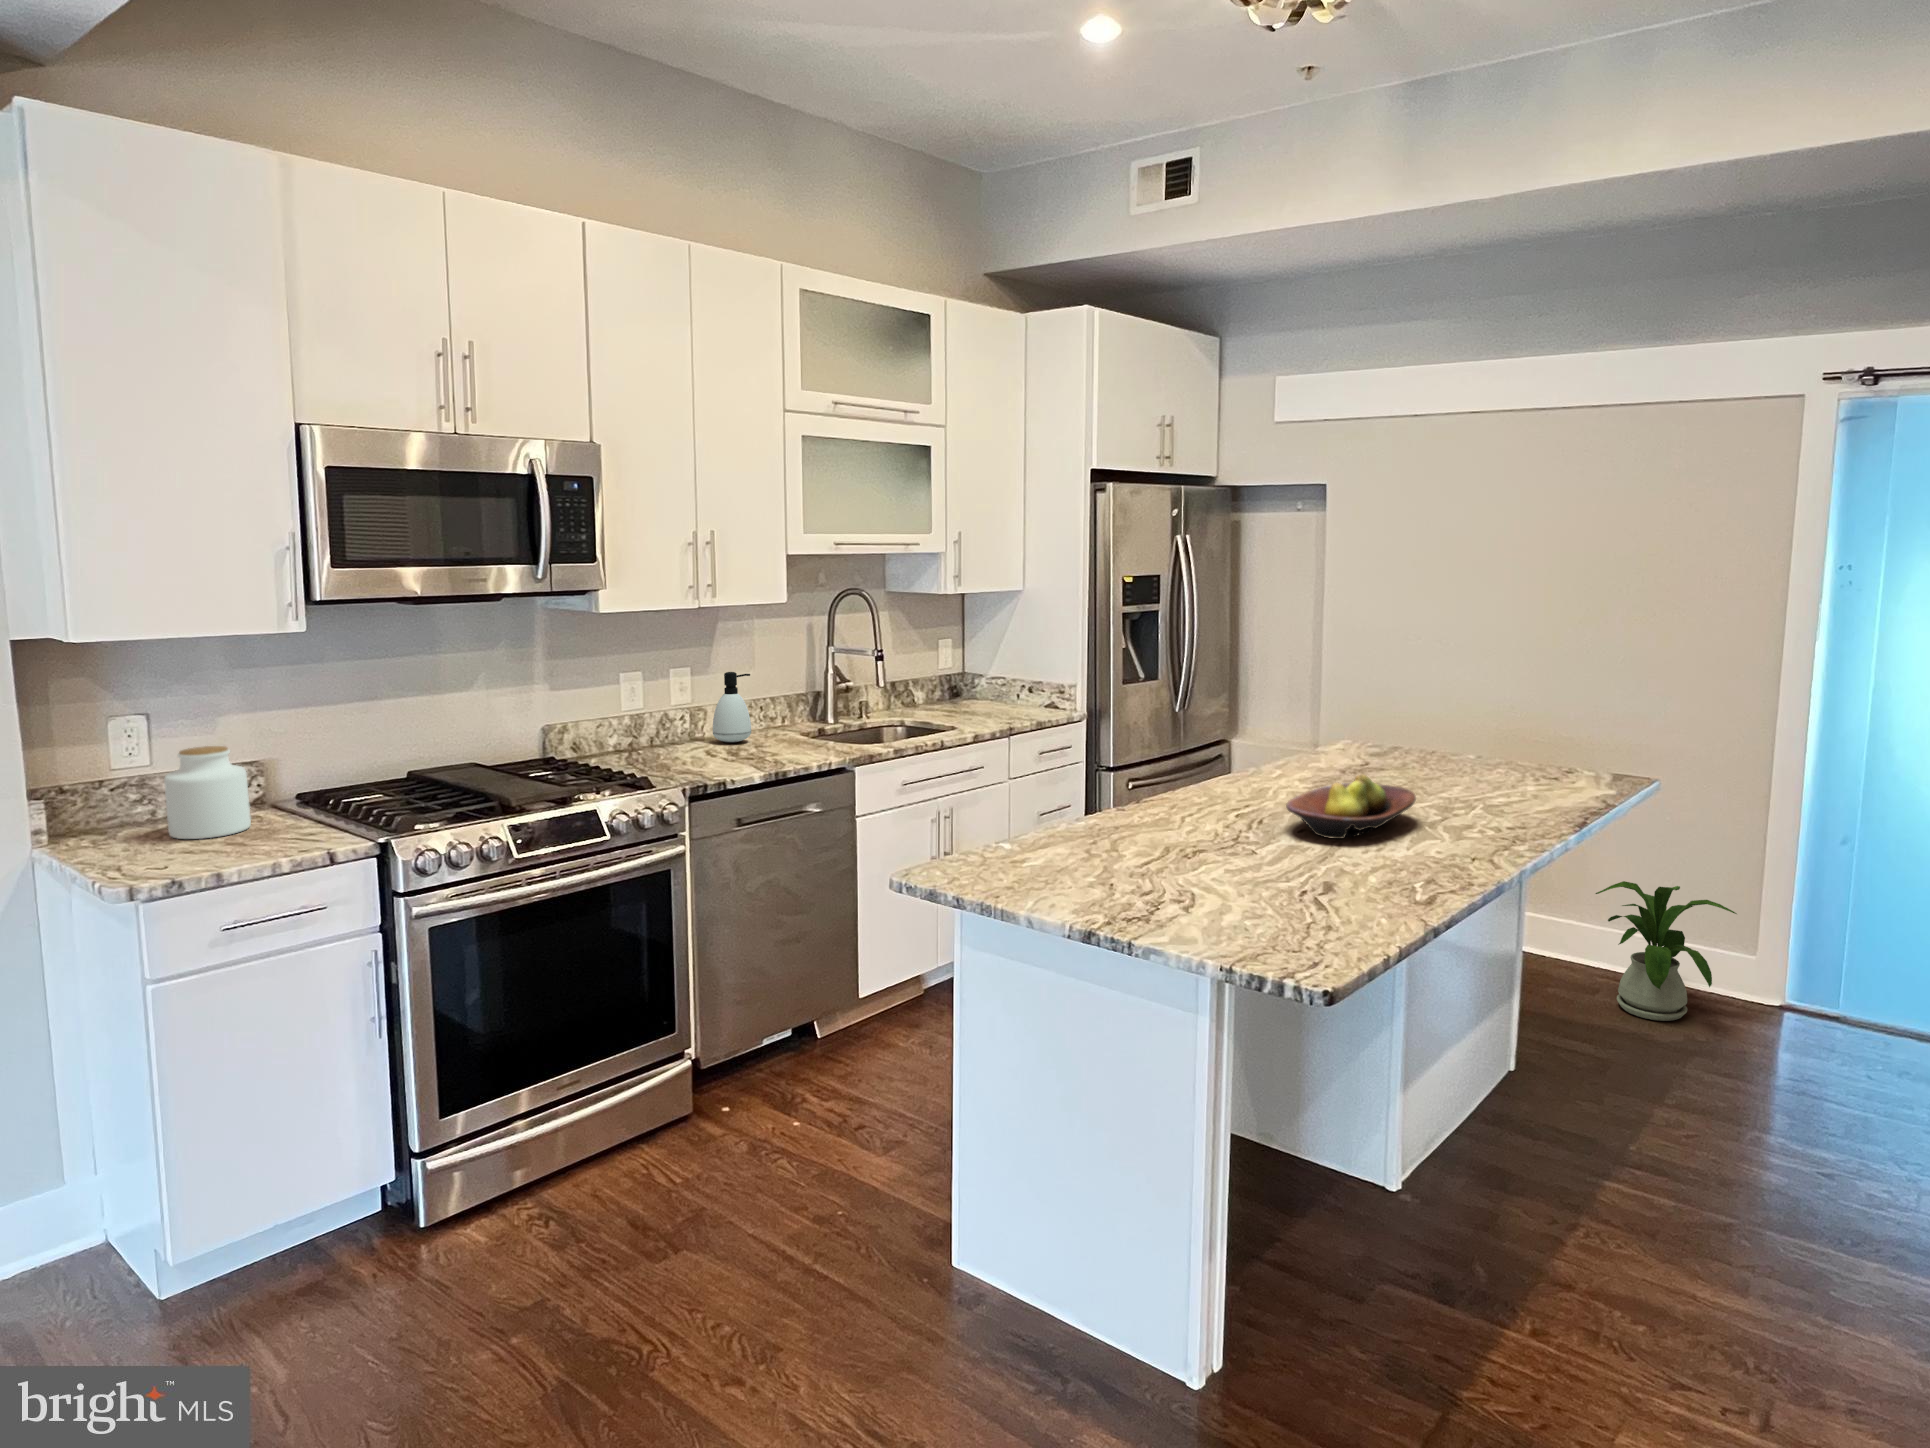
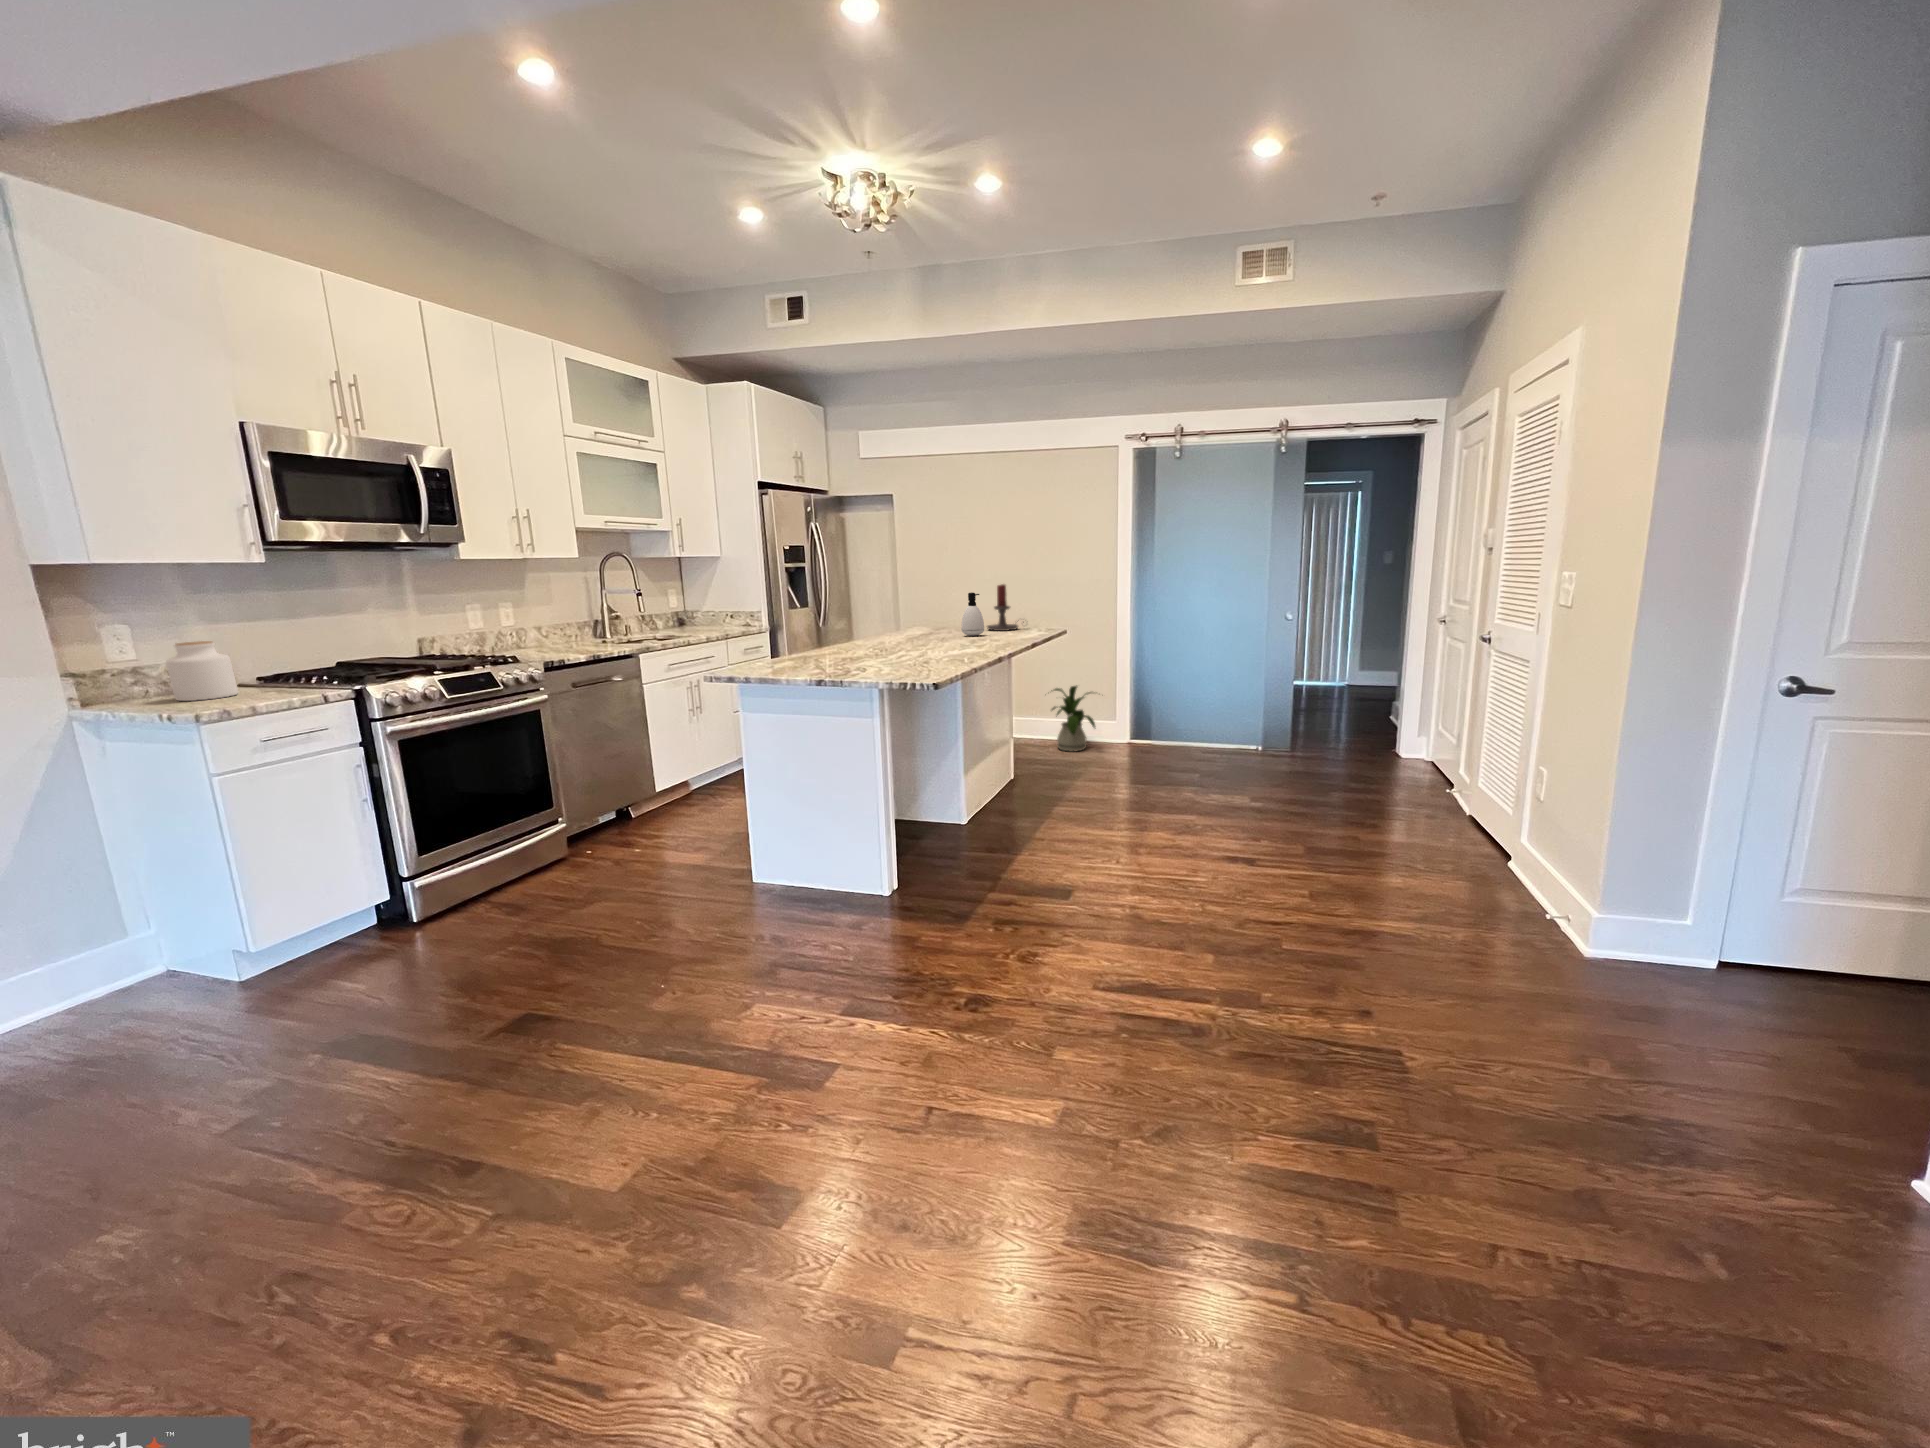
soap dispenser: present [713,672,751,742] -> present [961,592,984,636]
candle holder: none [1482,686,1574,782] -> present [987,584,1024,631]
fruit bowl: present [1286,774,1416,839] -> none [898,621,958,649]

